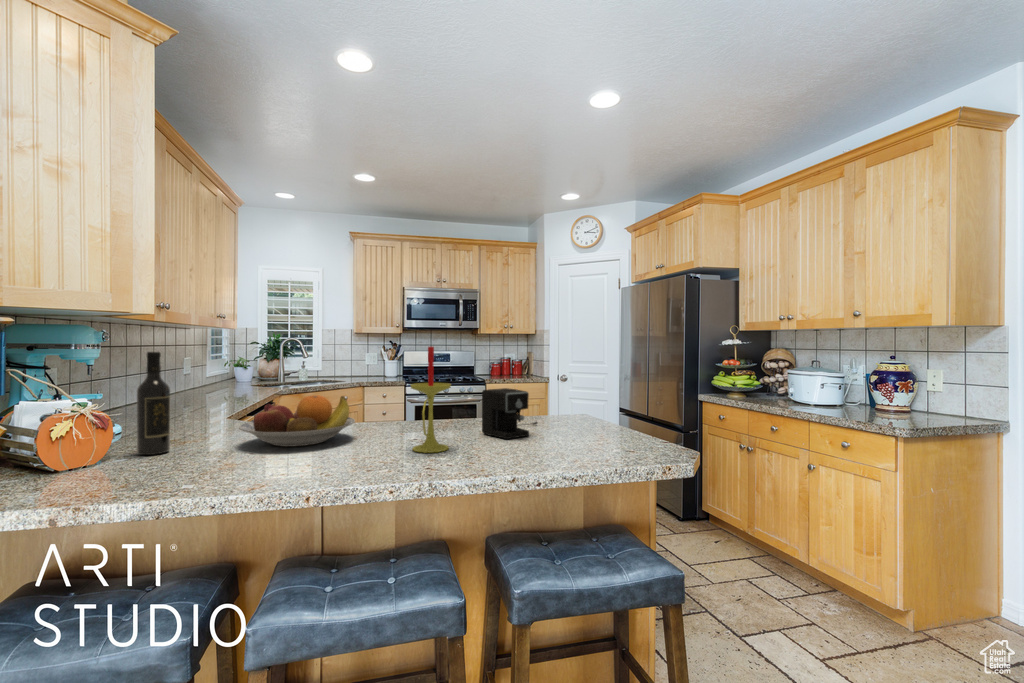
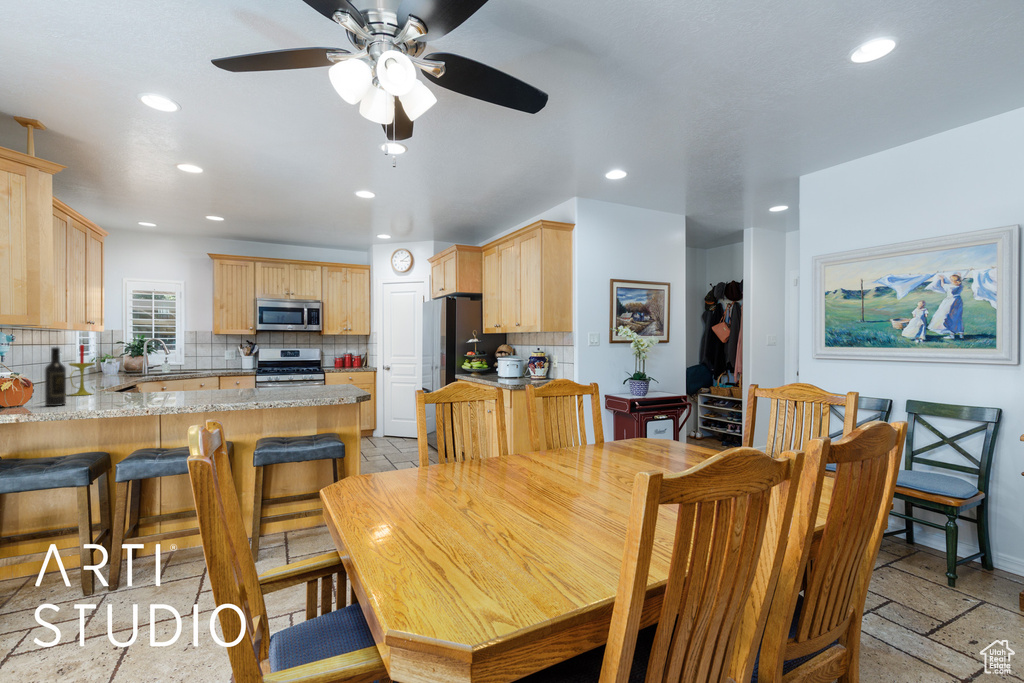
candle: present [411,347,451,453] -> present [69,345,94,396]
coffee maker: present [482,388,537,439] -> none [272,368,313,395]
fruit bowl: present [239,395,355,447] -> none [112,373,190,401]

